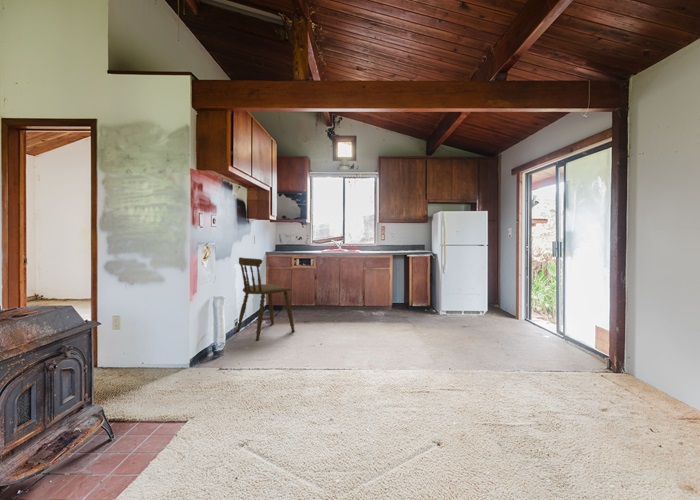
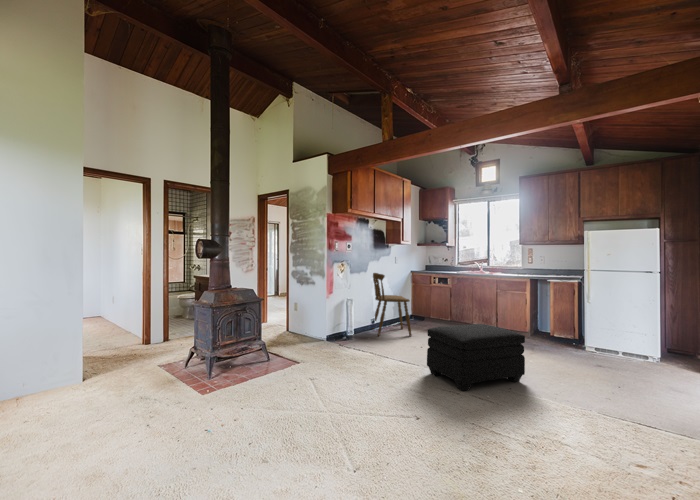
ottoman: none [370,307,454,388] -> present [427,324,525,391]

